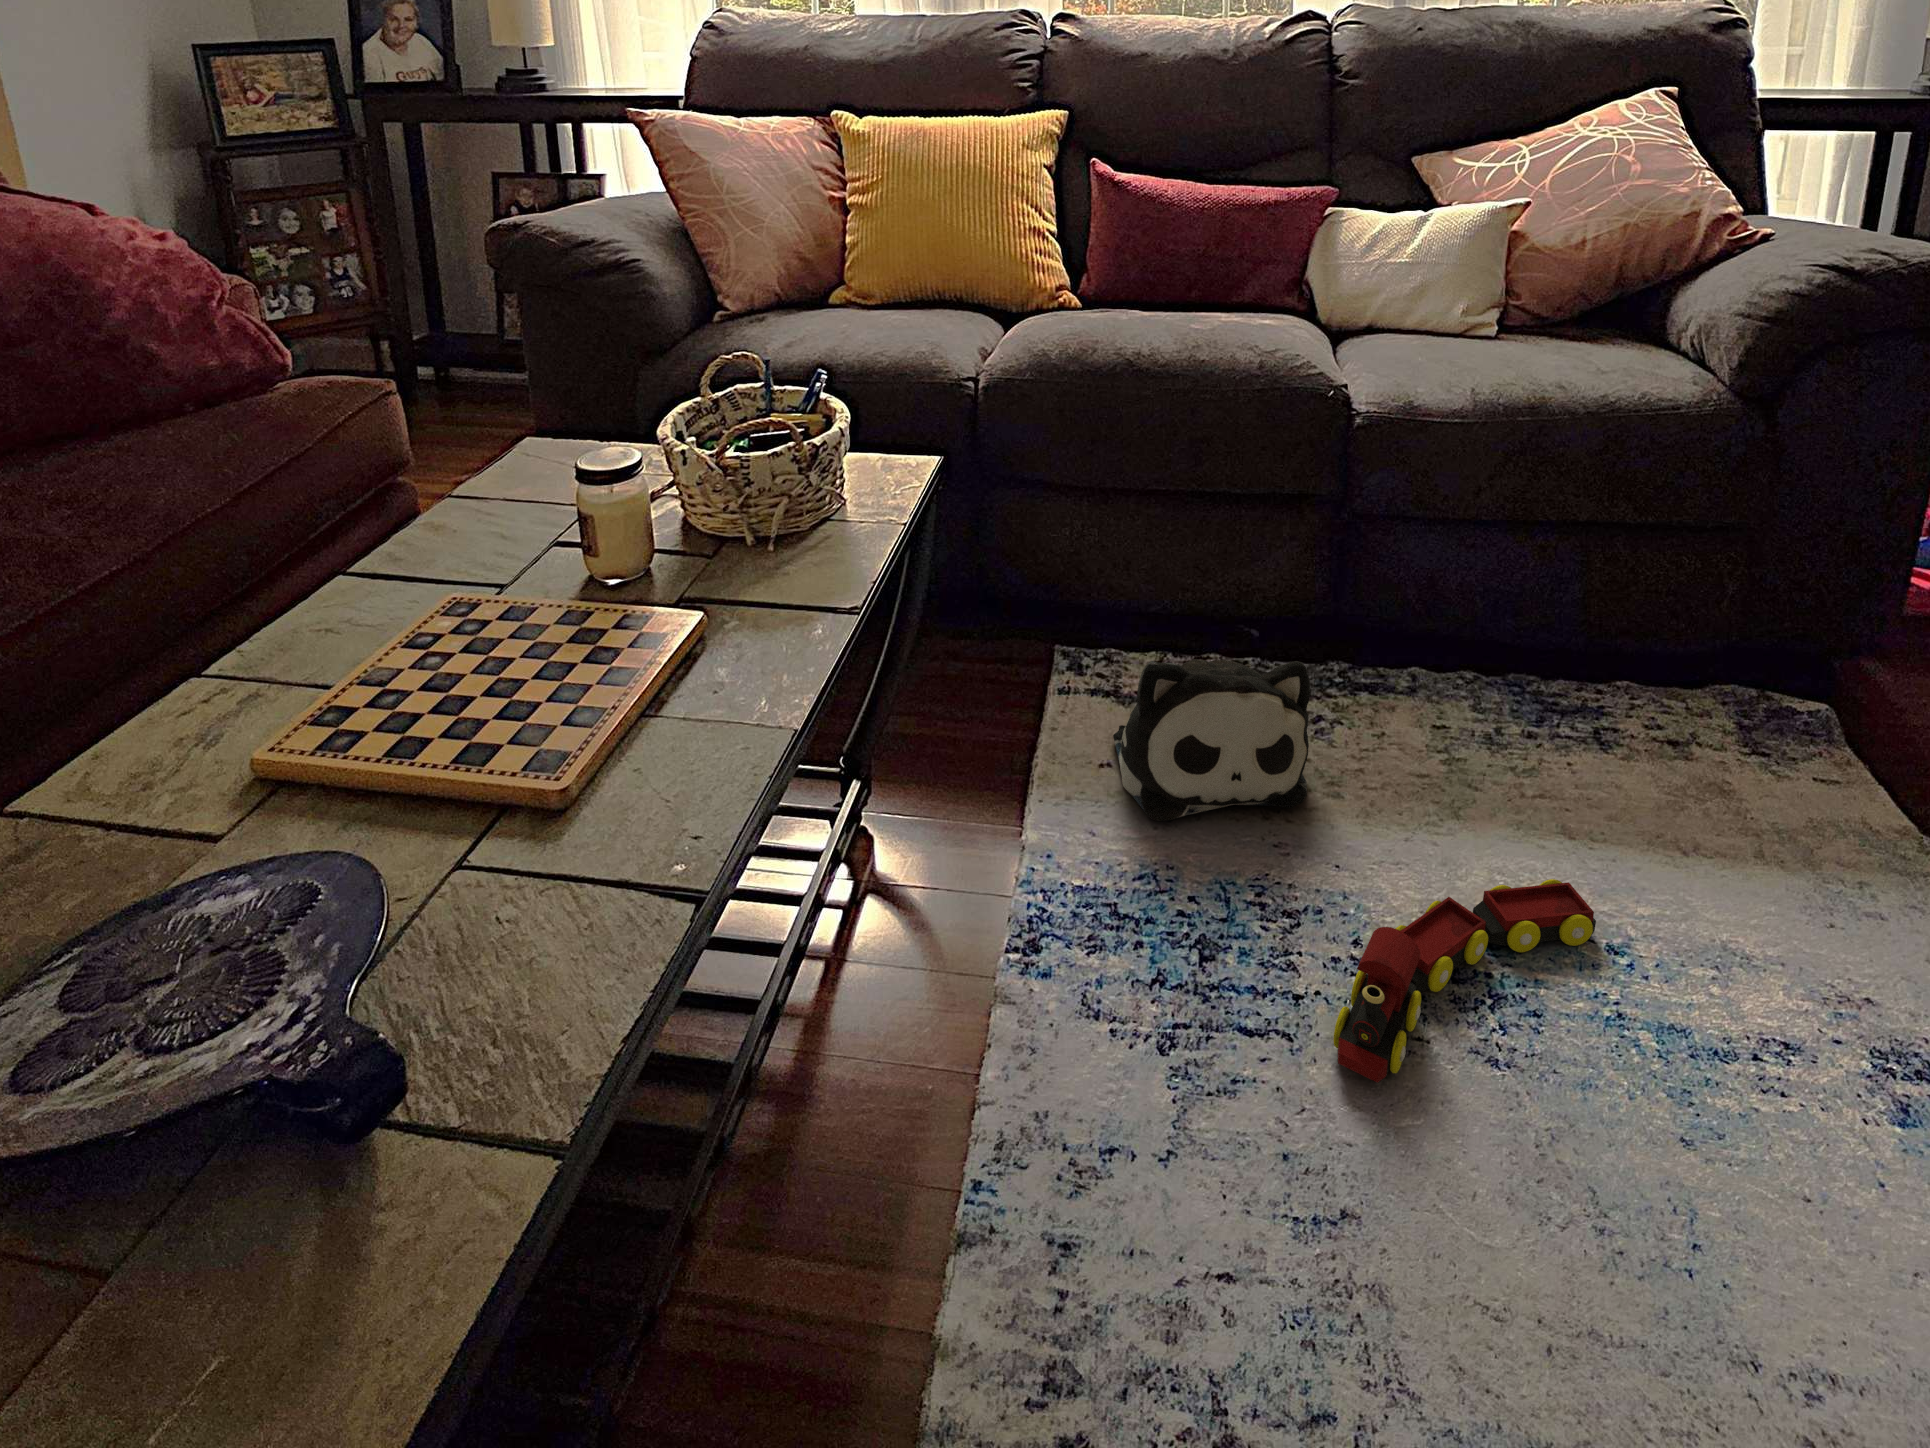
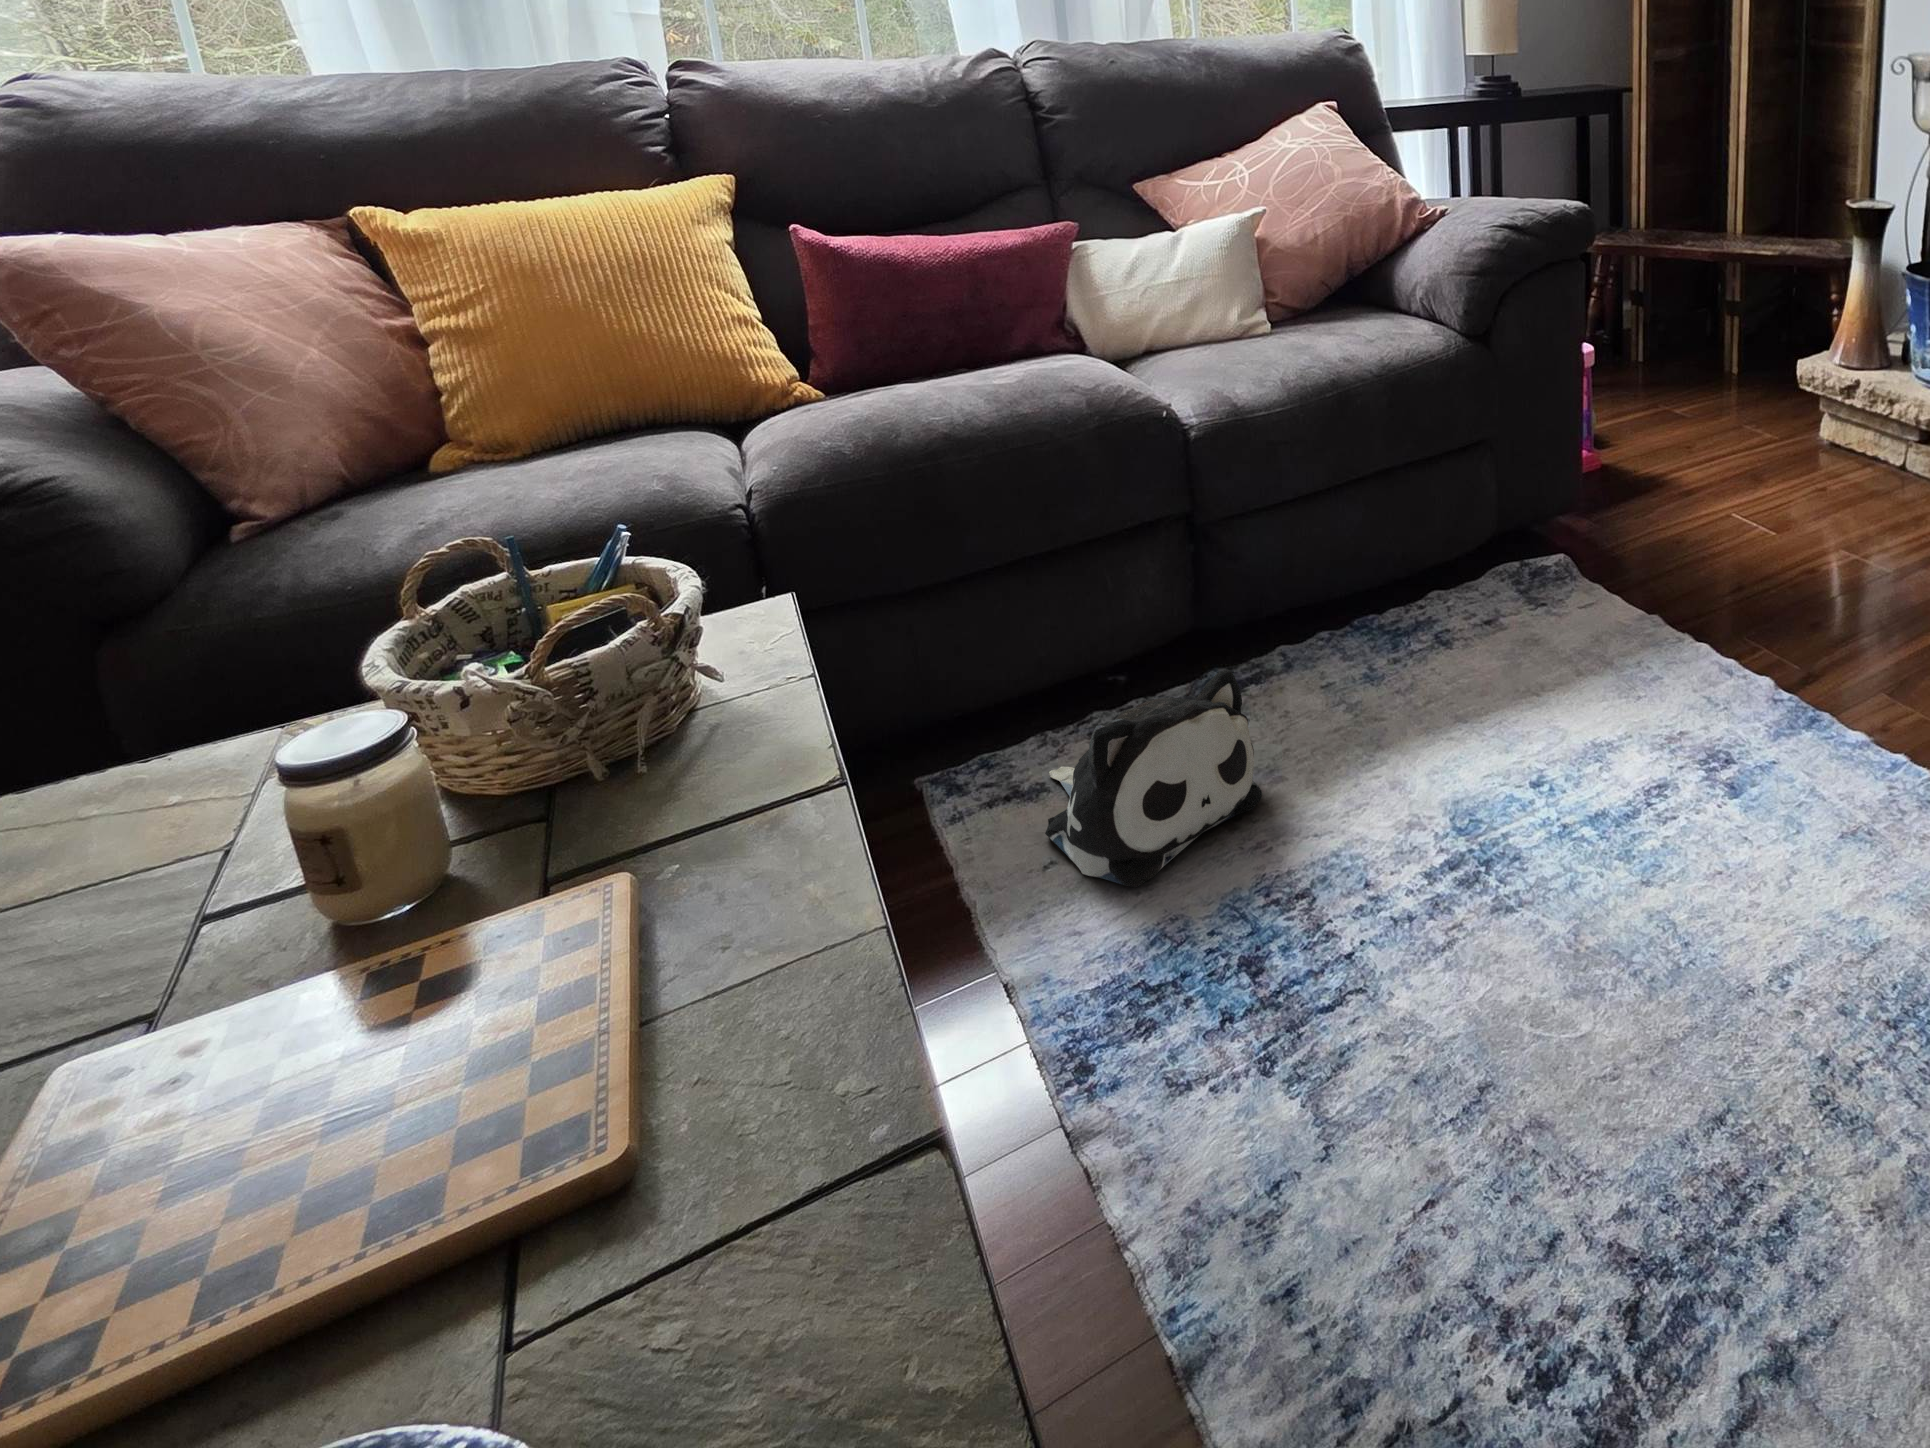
toy train: present [1333,879,1596,1083] -> none [1390,749,1519,981]

